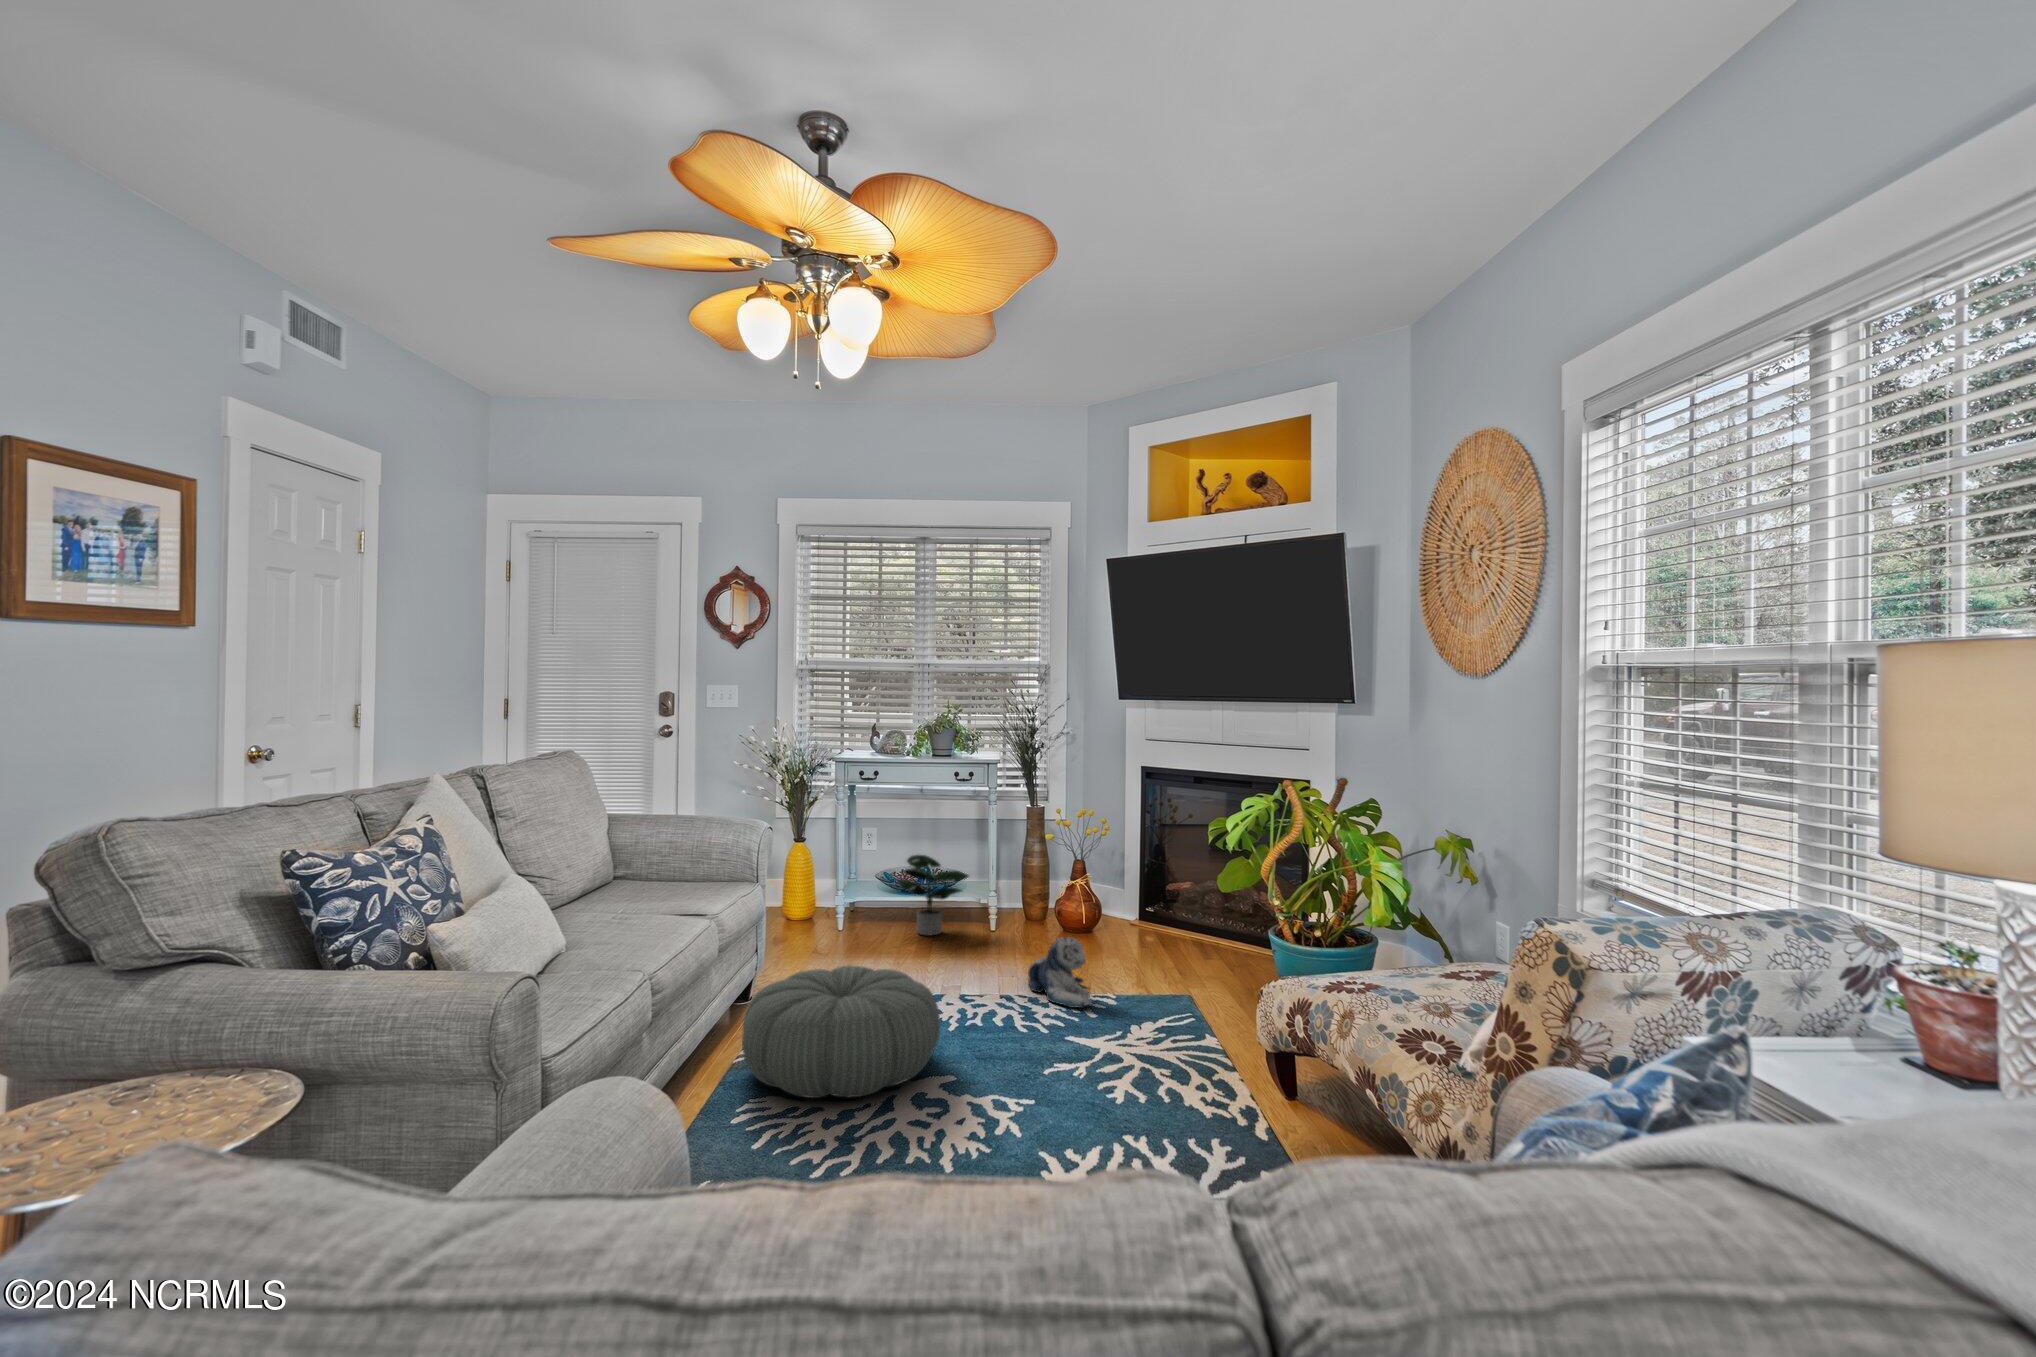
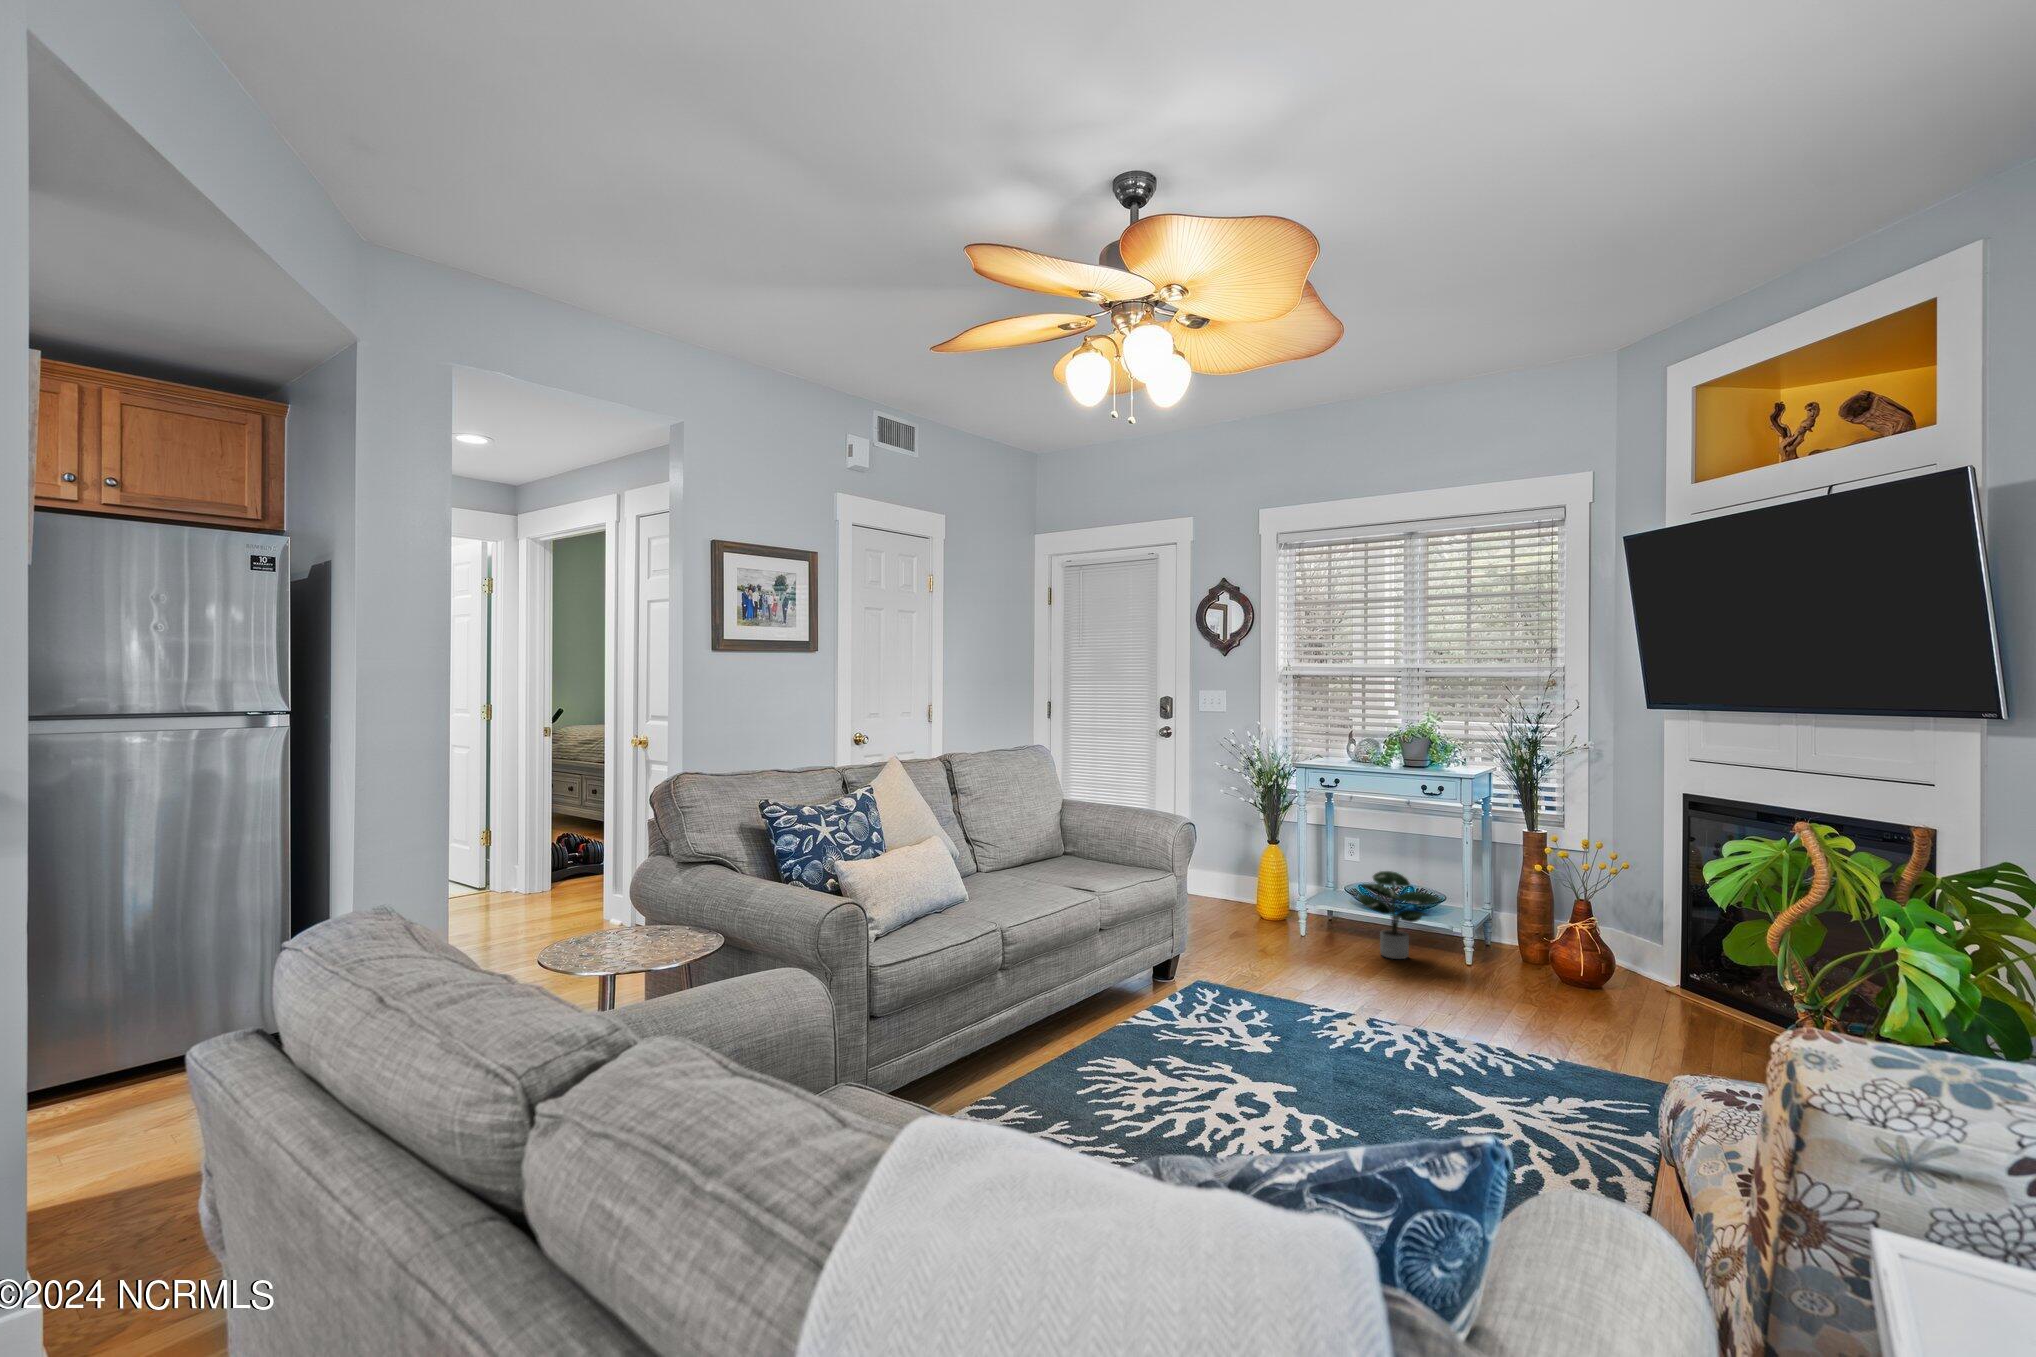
plush toy: present [1028,937,1092,1008] -> none [1457,978,1531,1062]
pouf: present [742,965,940,1098] -> none [1102,957,1294,1081]

